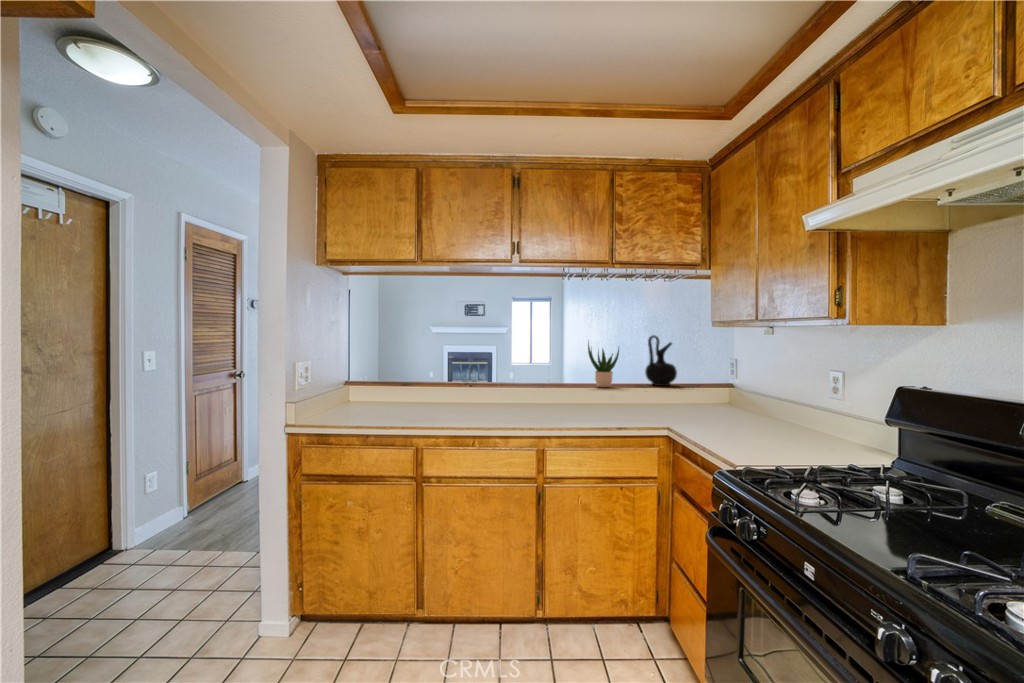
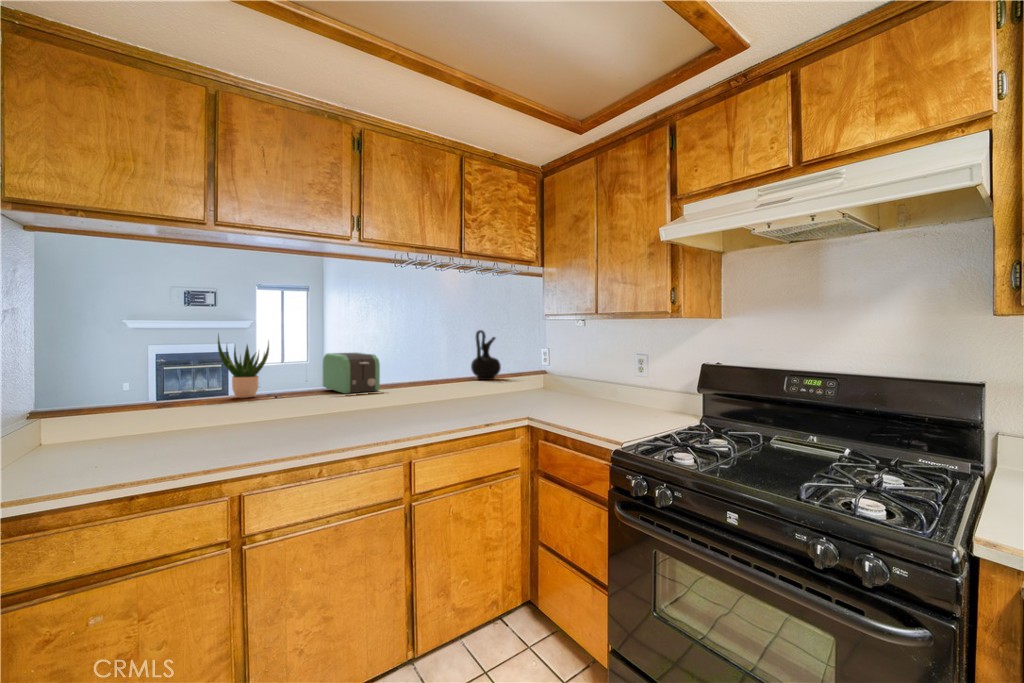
potted plant: present [588,342,619,387] -> present [218,335,269,398]
toaster: none [503,355,540,390] -> present [323,353,380,394]

